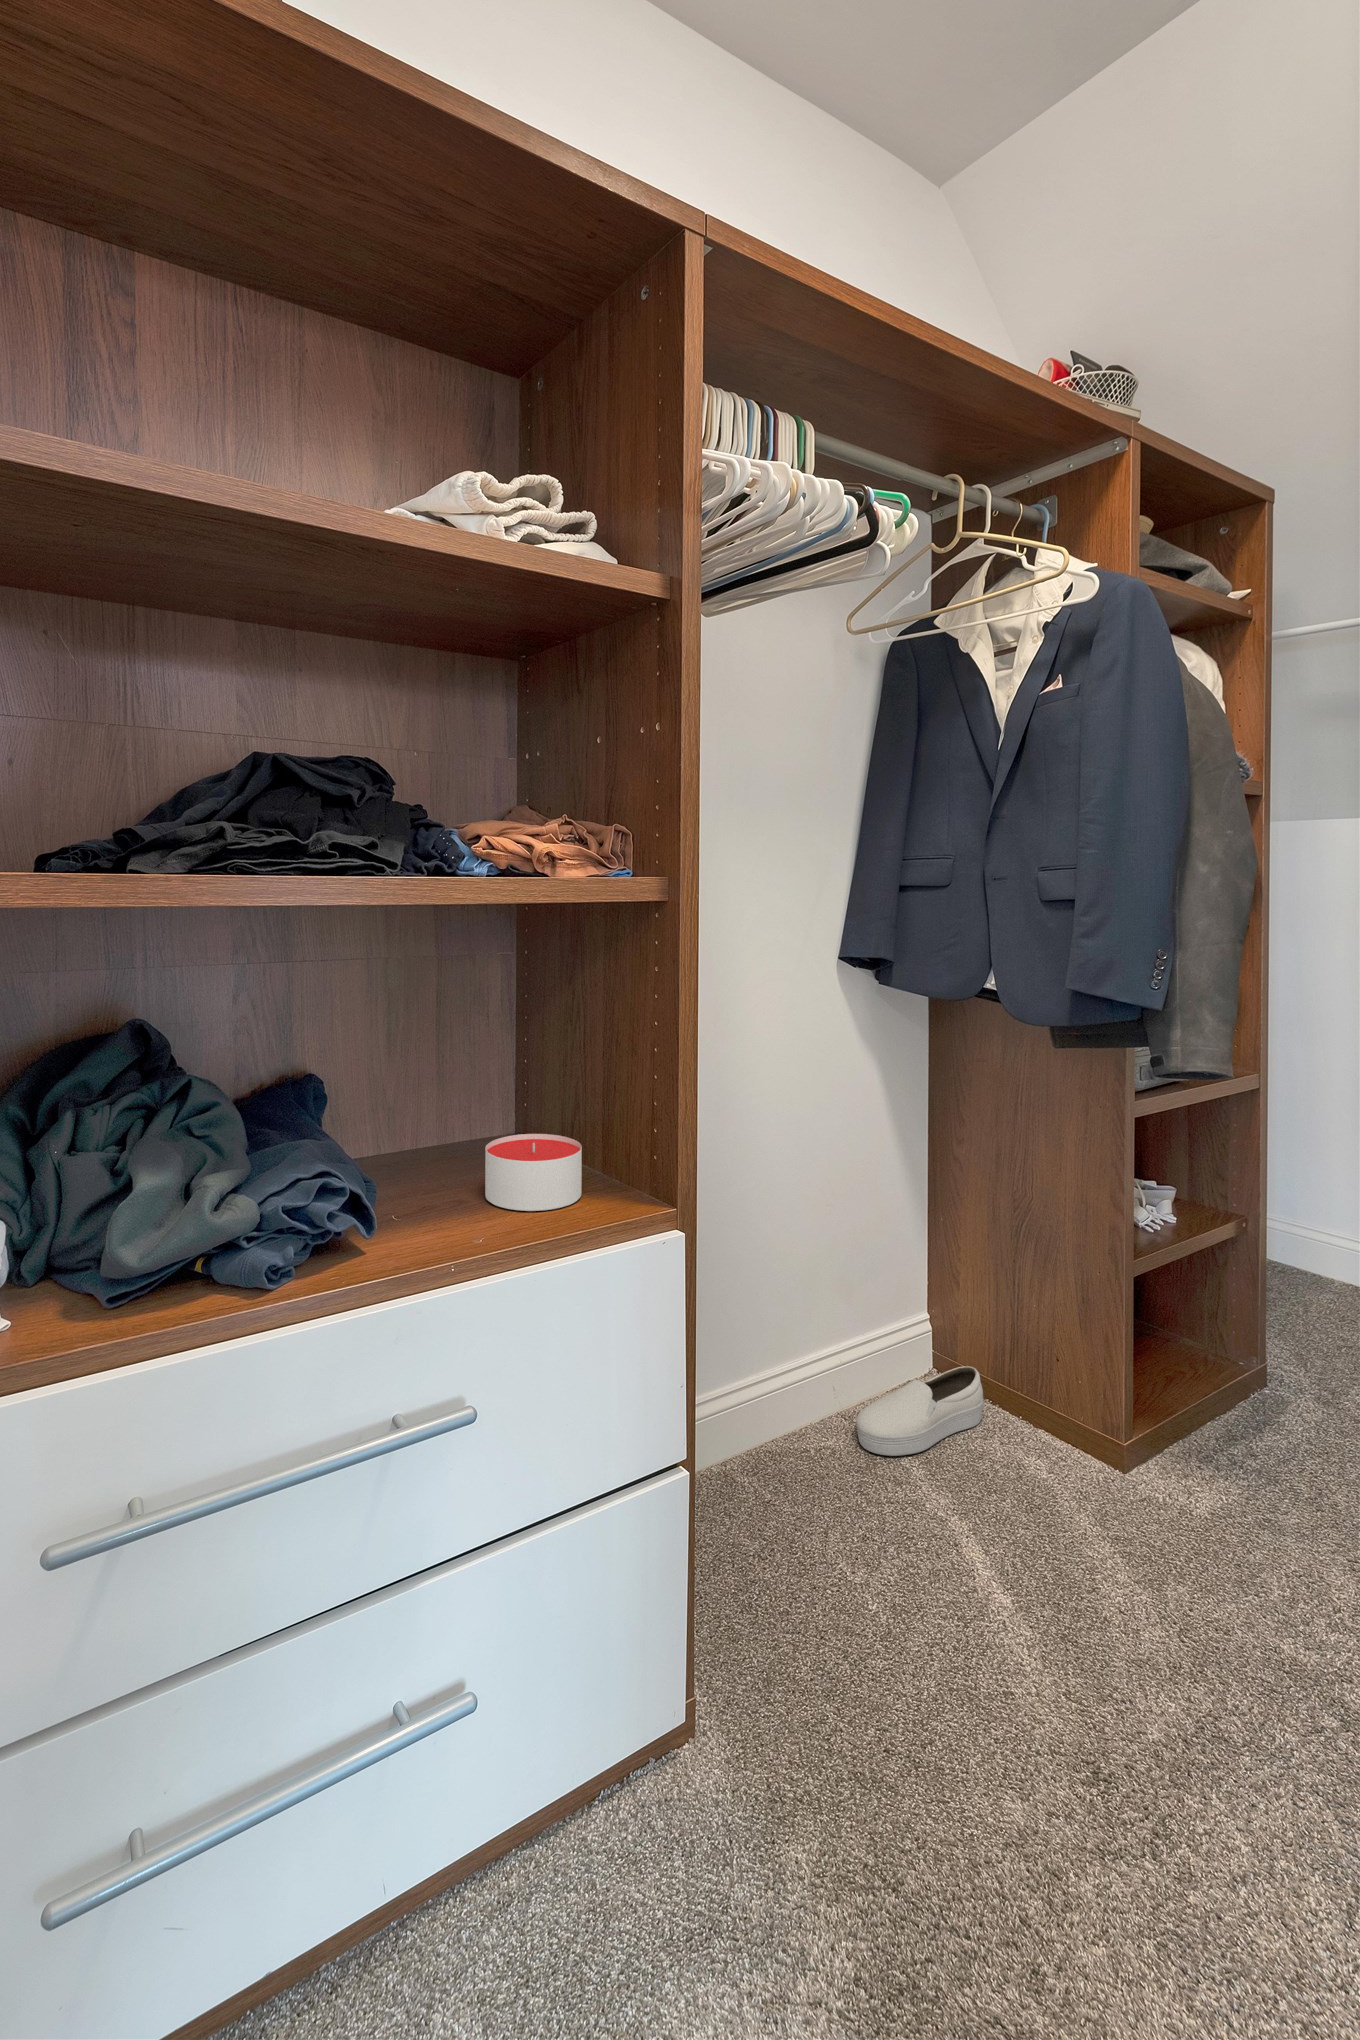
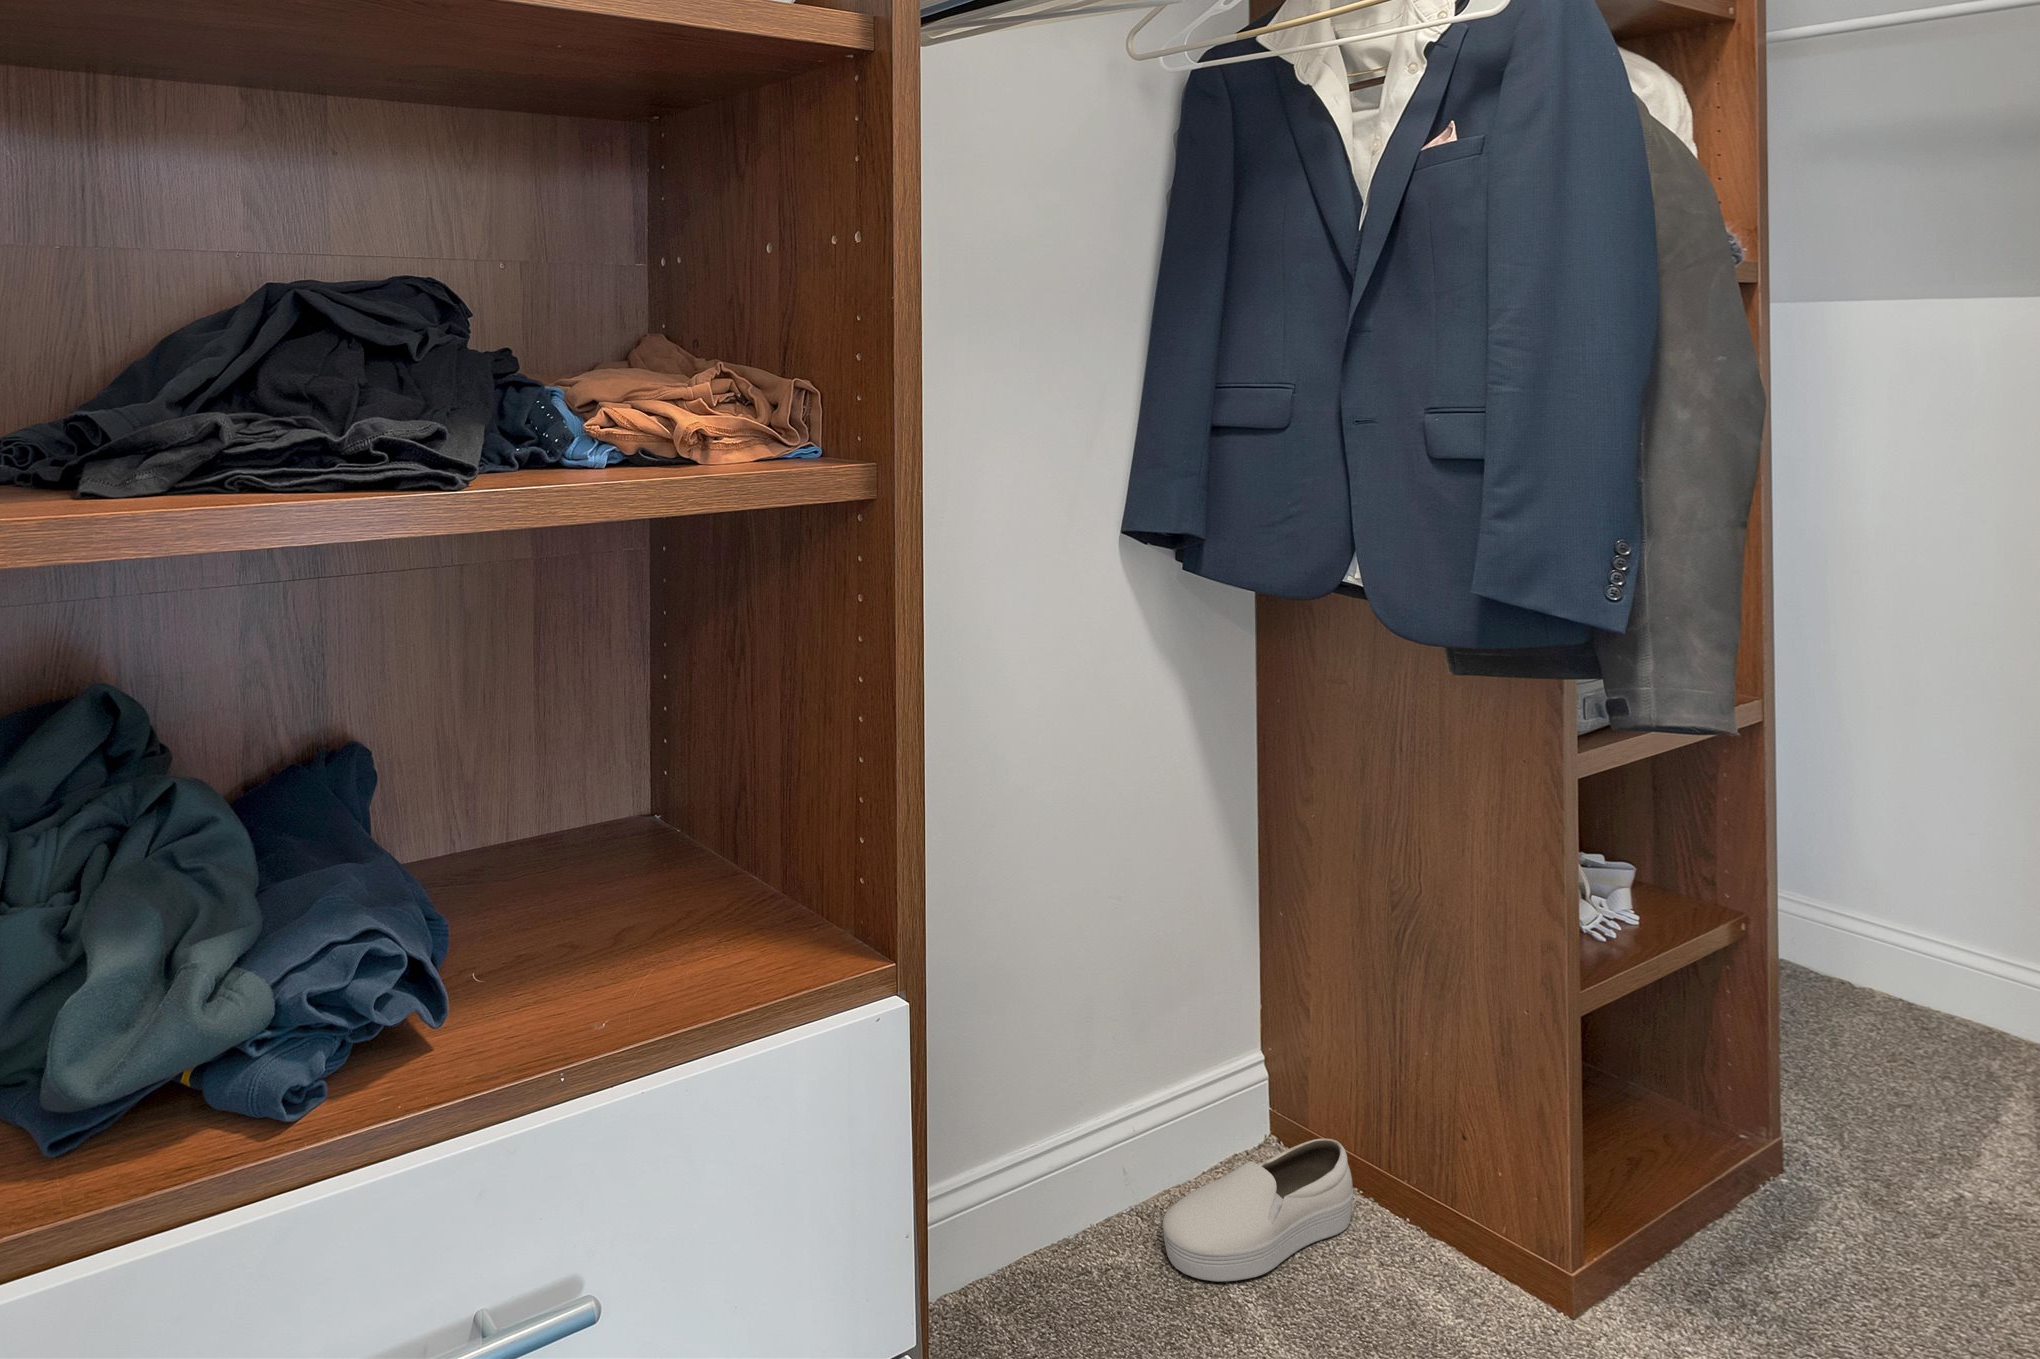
candle: present [485,1134,582,1211] -> none [610,837,753,966]

